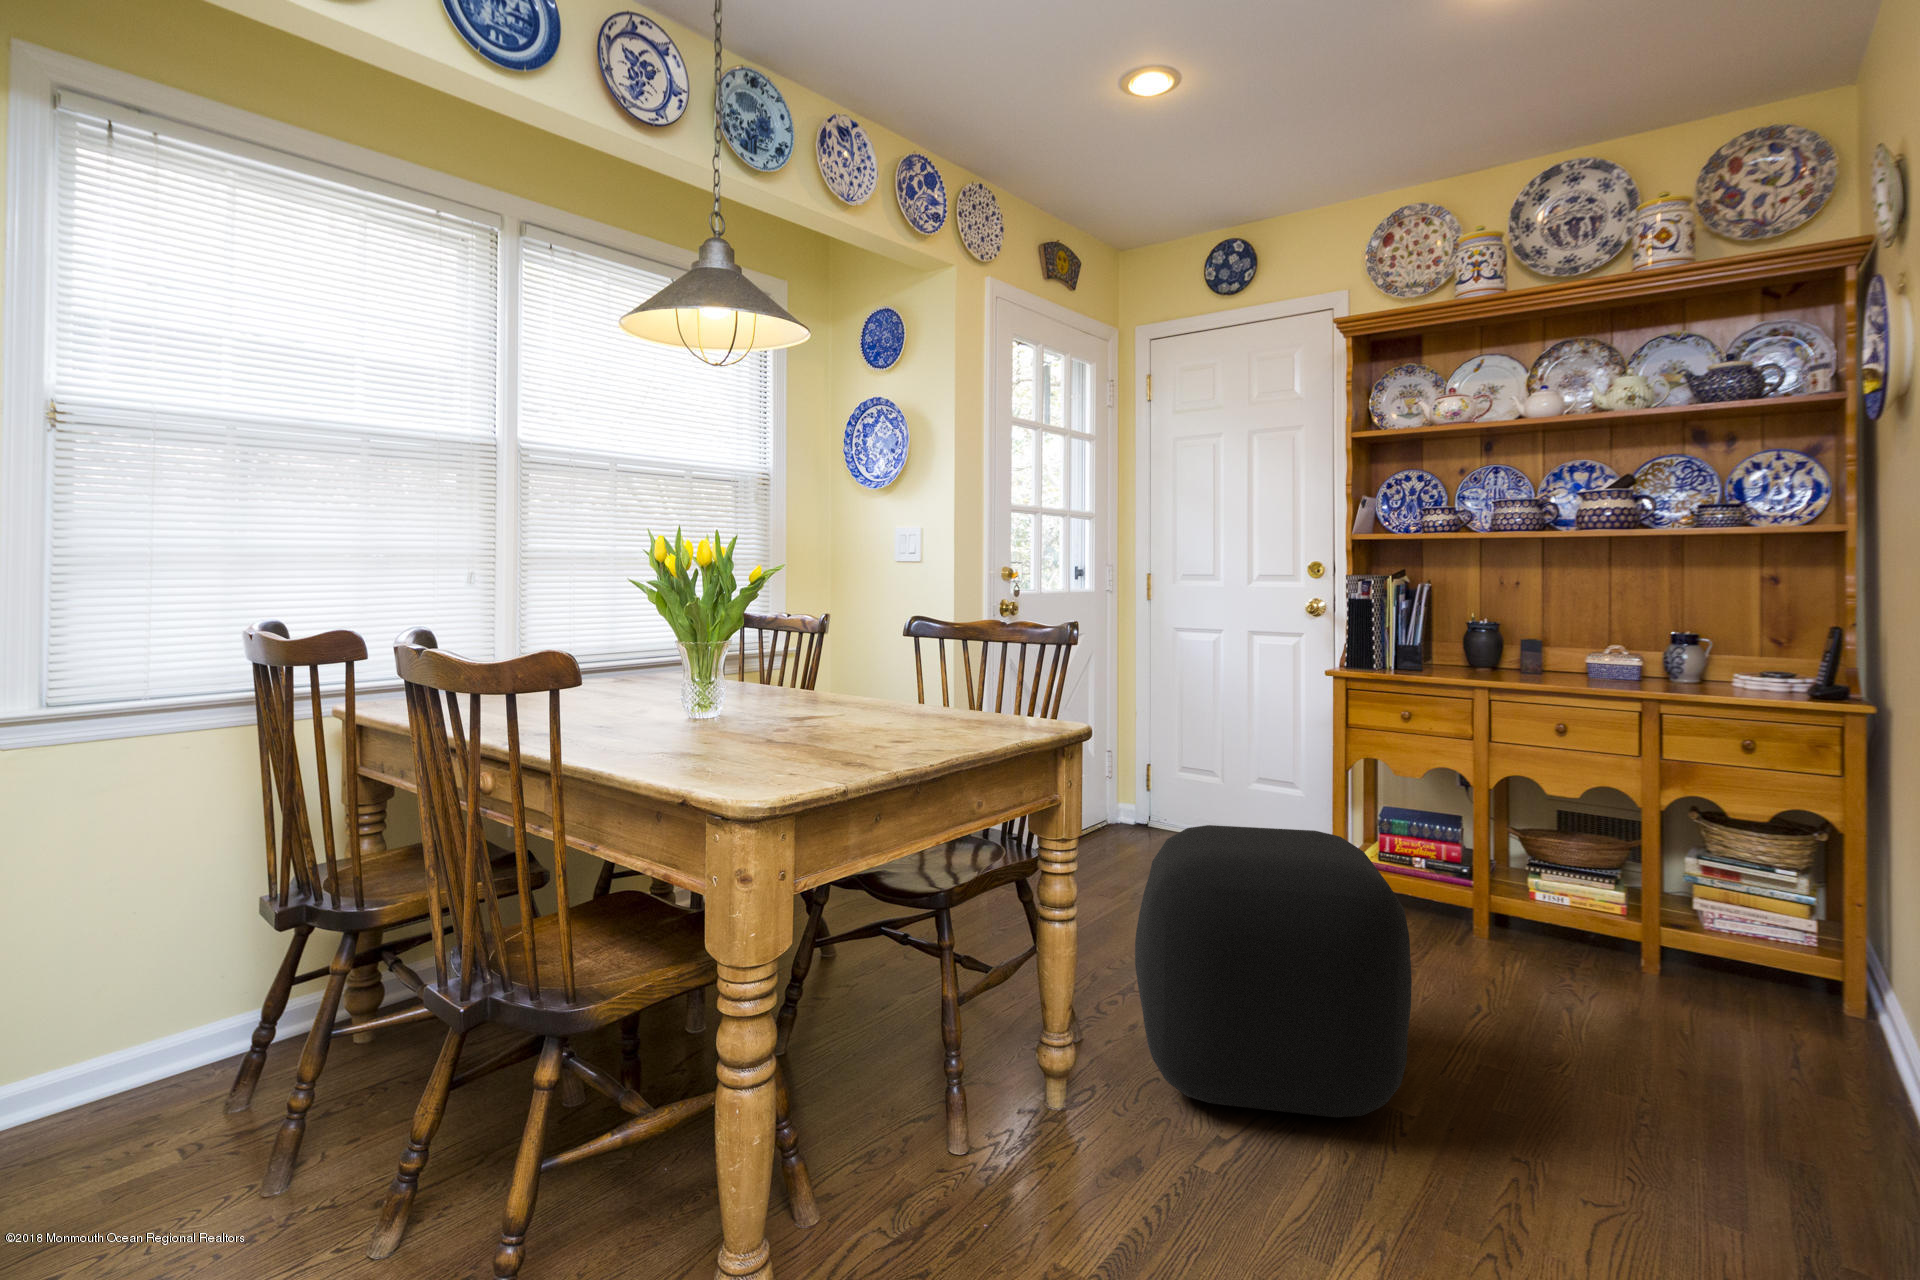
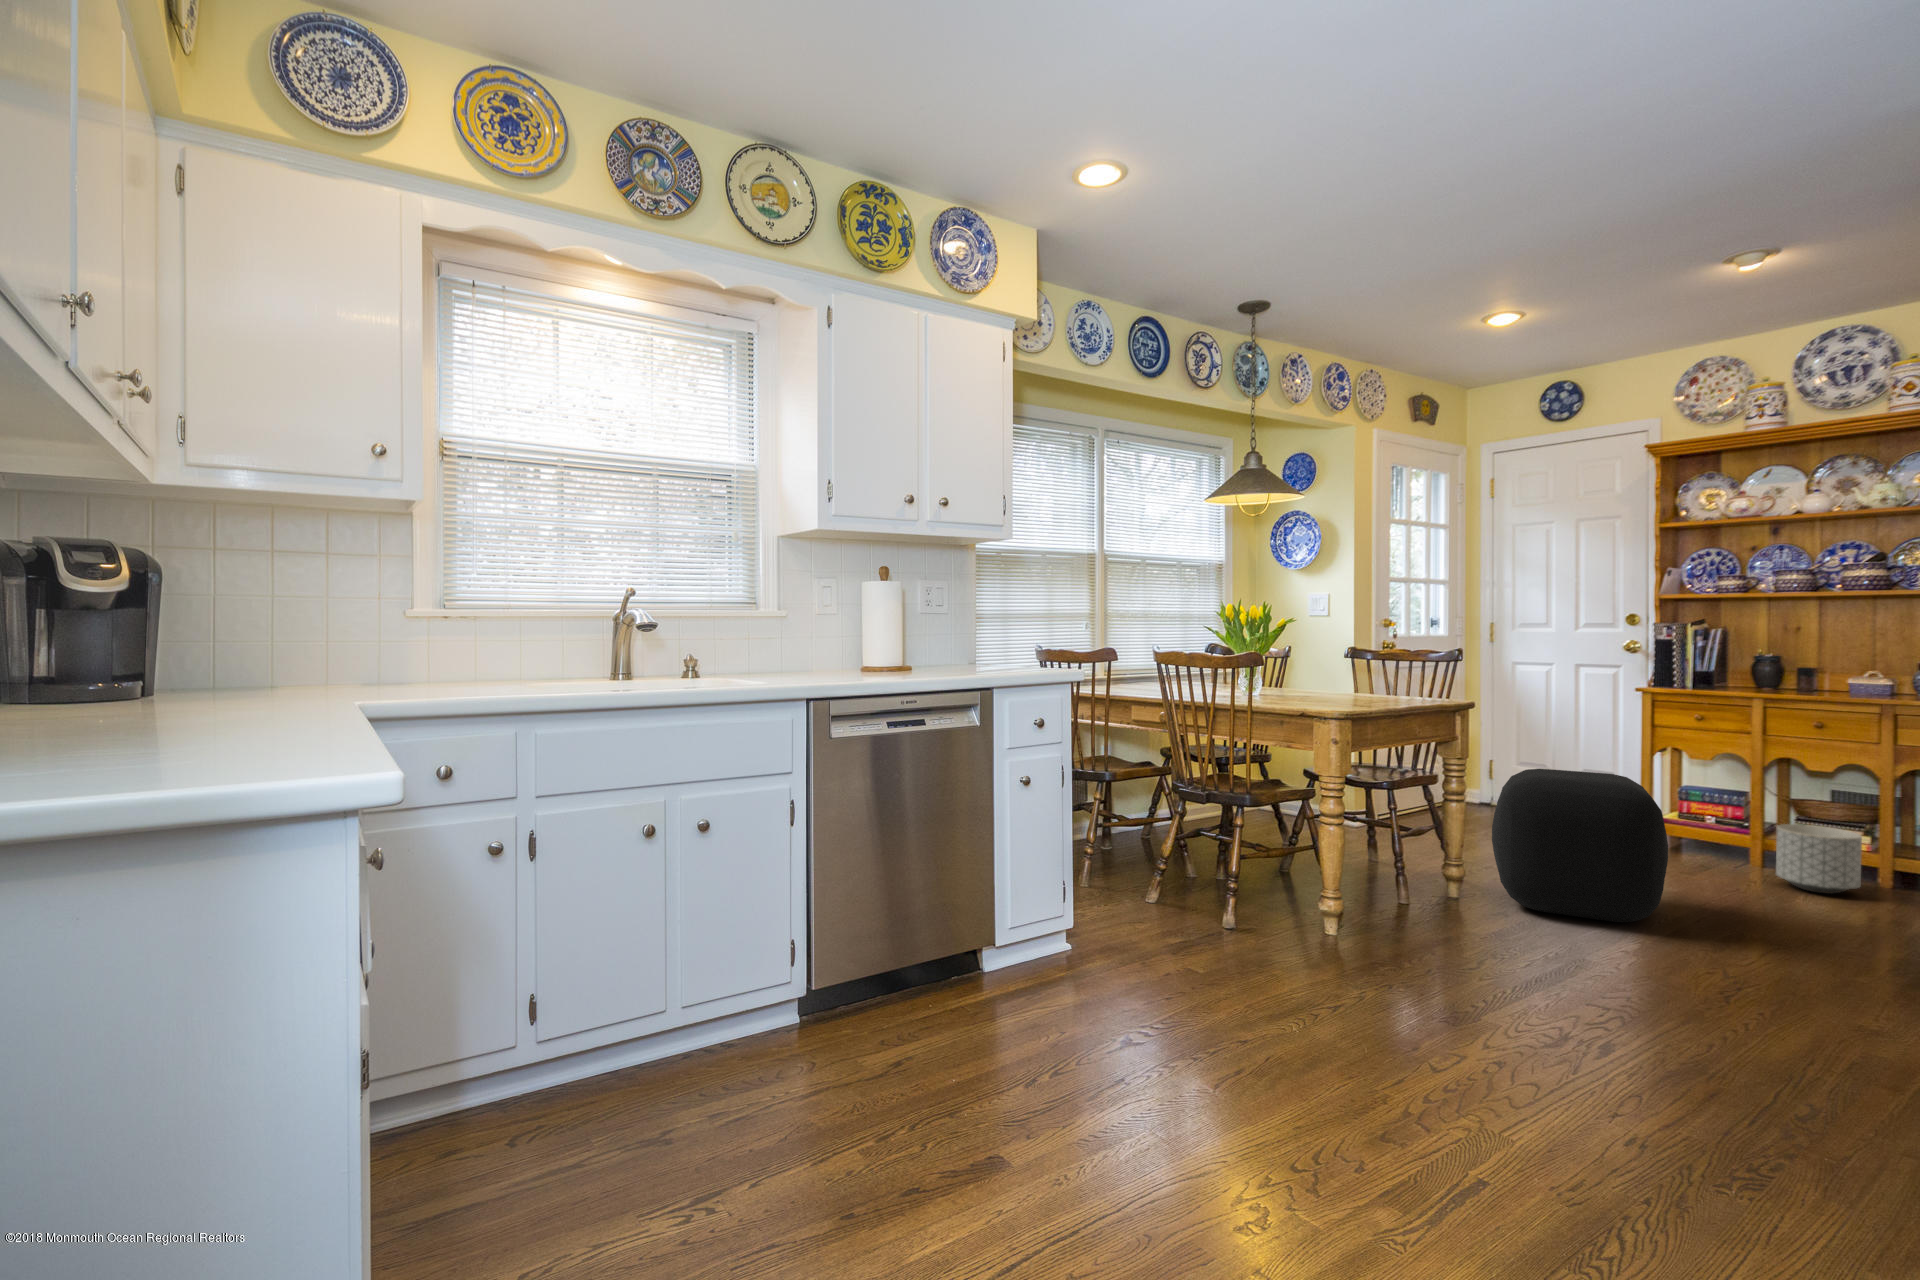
planter: none [1510,867,1621,974] -> present [1776,824,1862,894]

